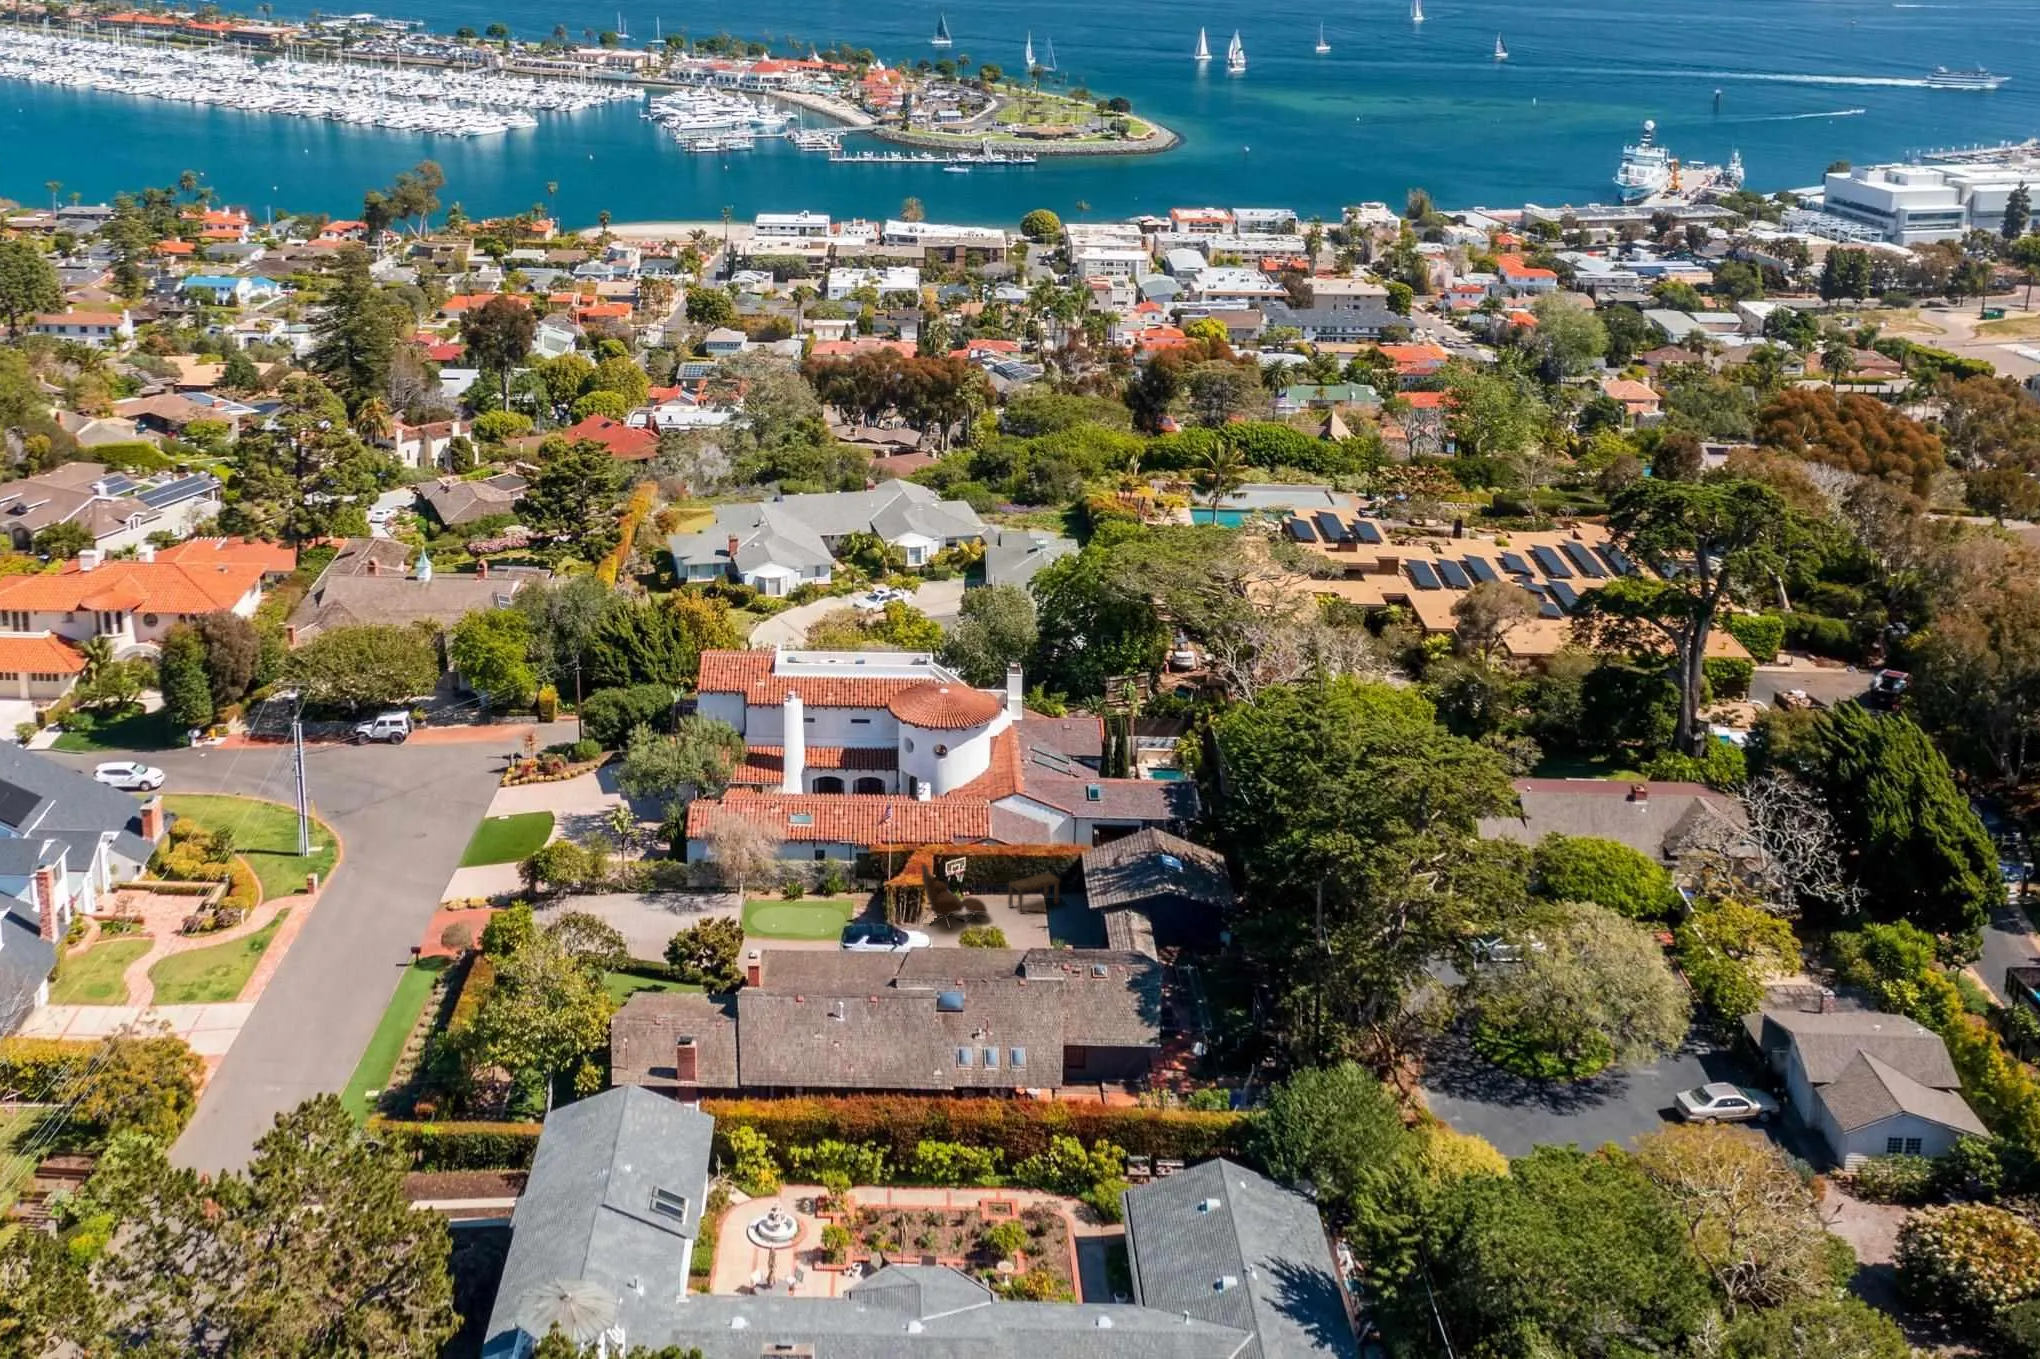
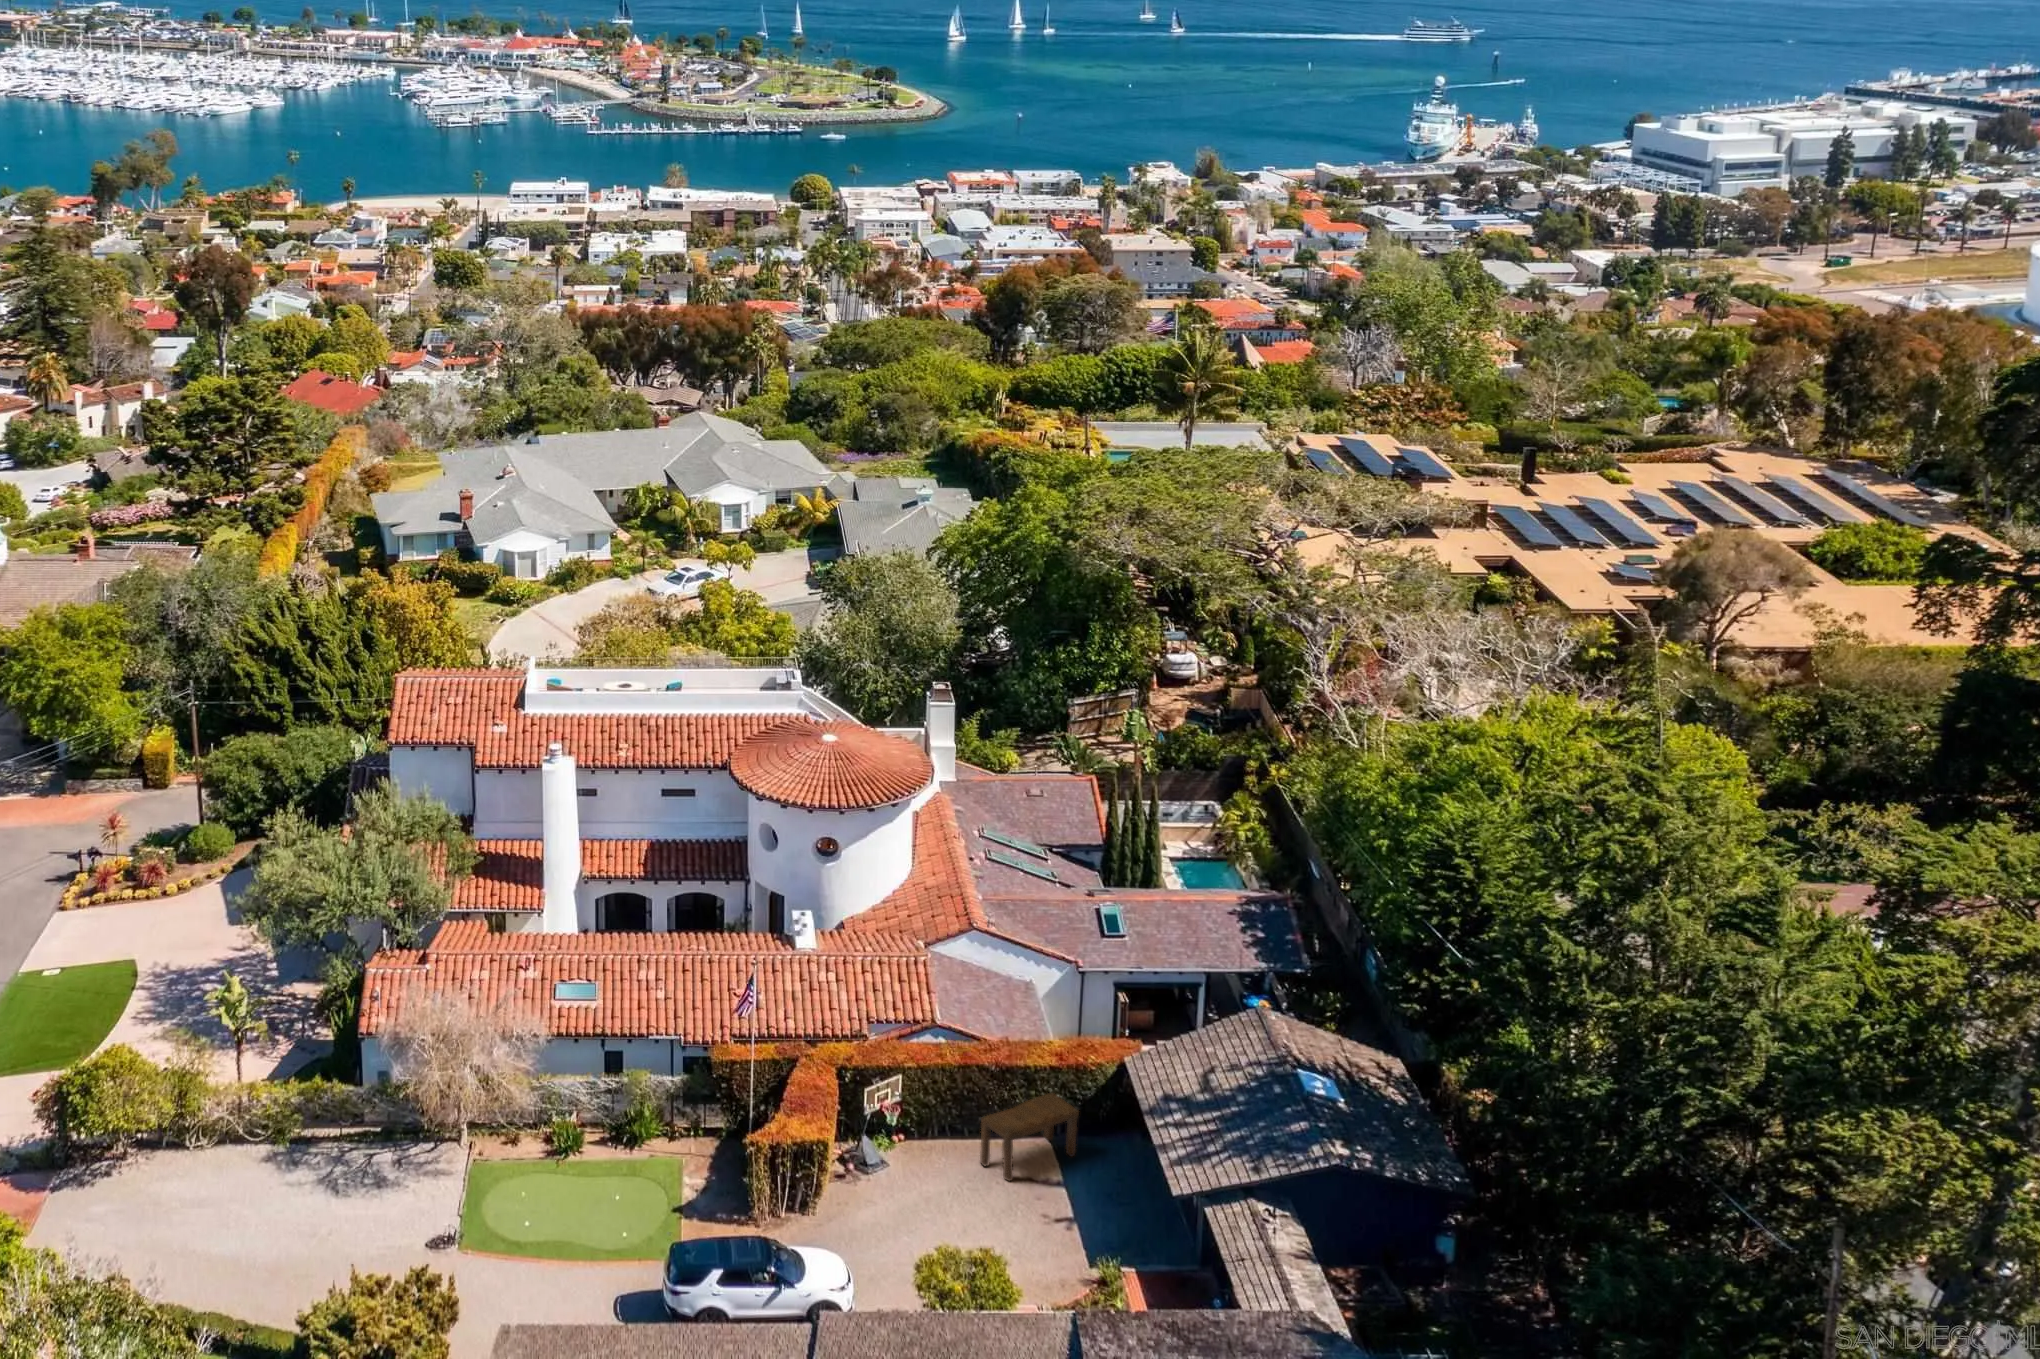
lounge chair: present [921,864,987,928] -> none [816,1091,946,1223]

